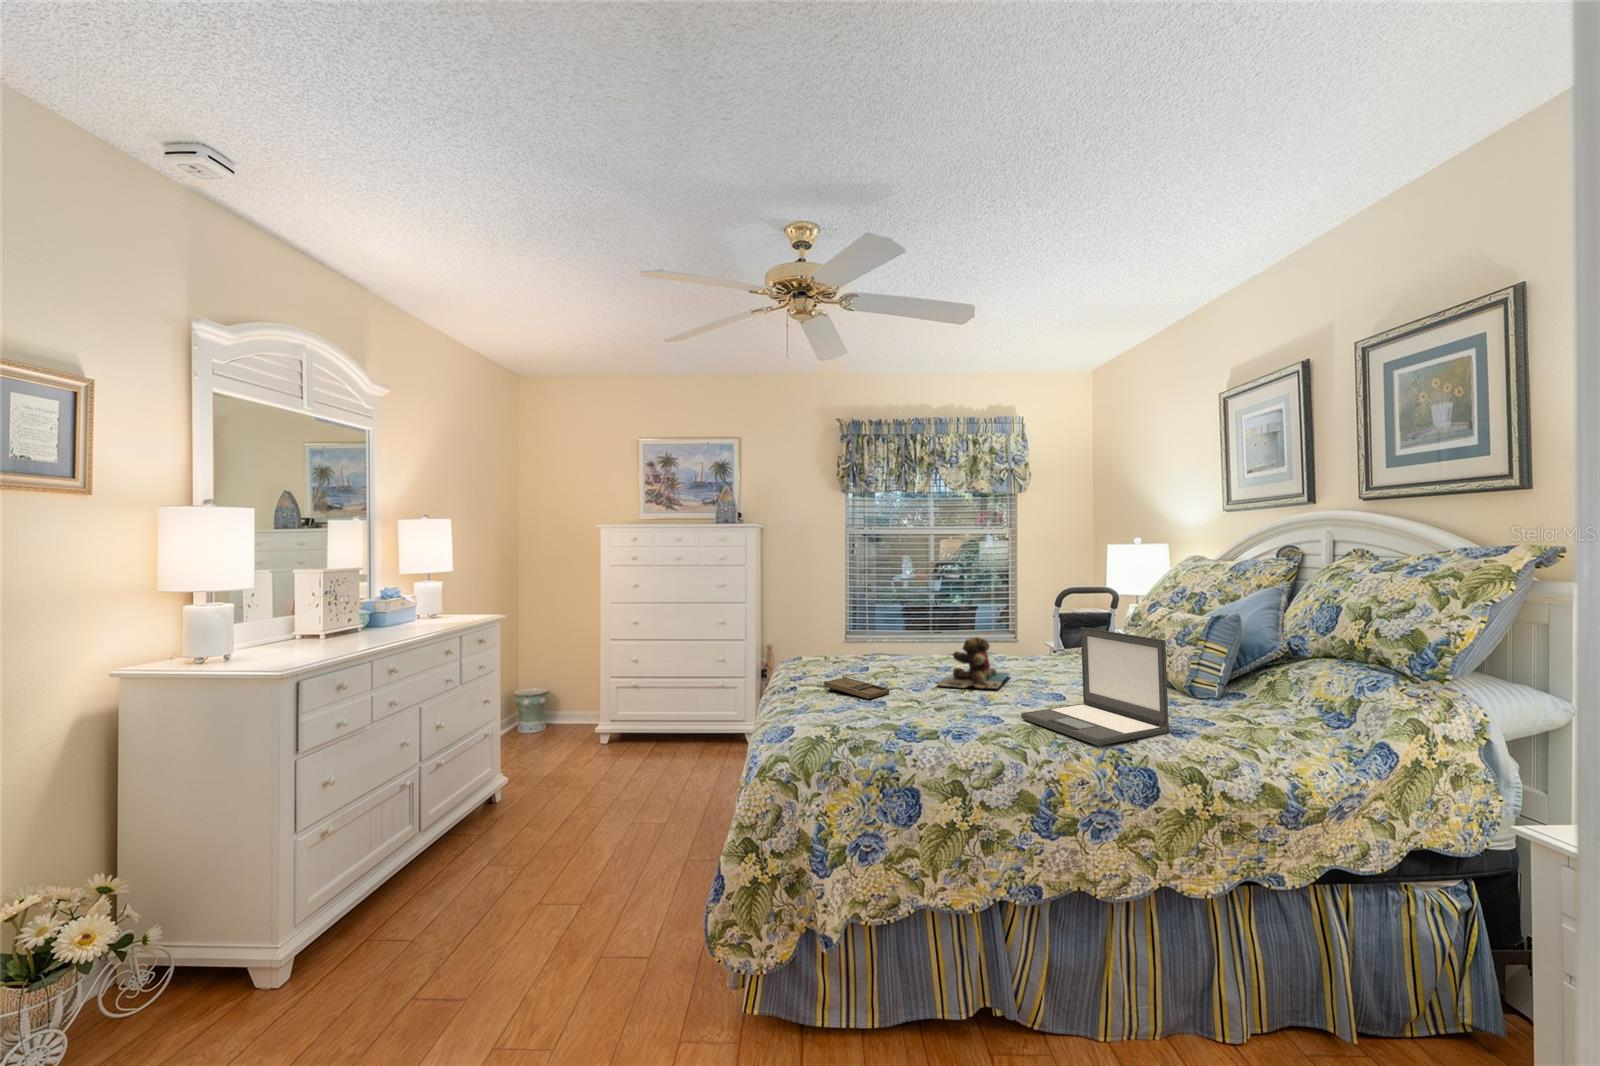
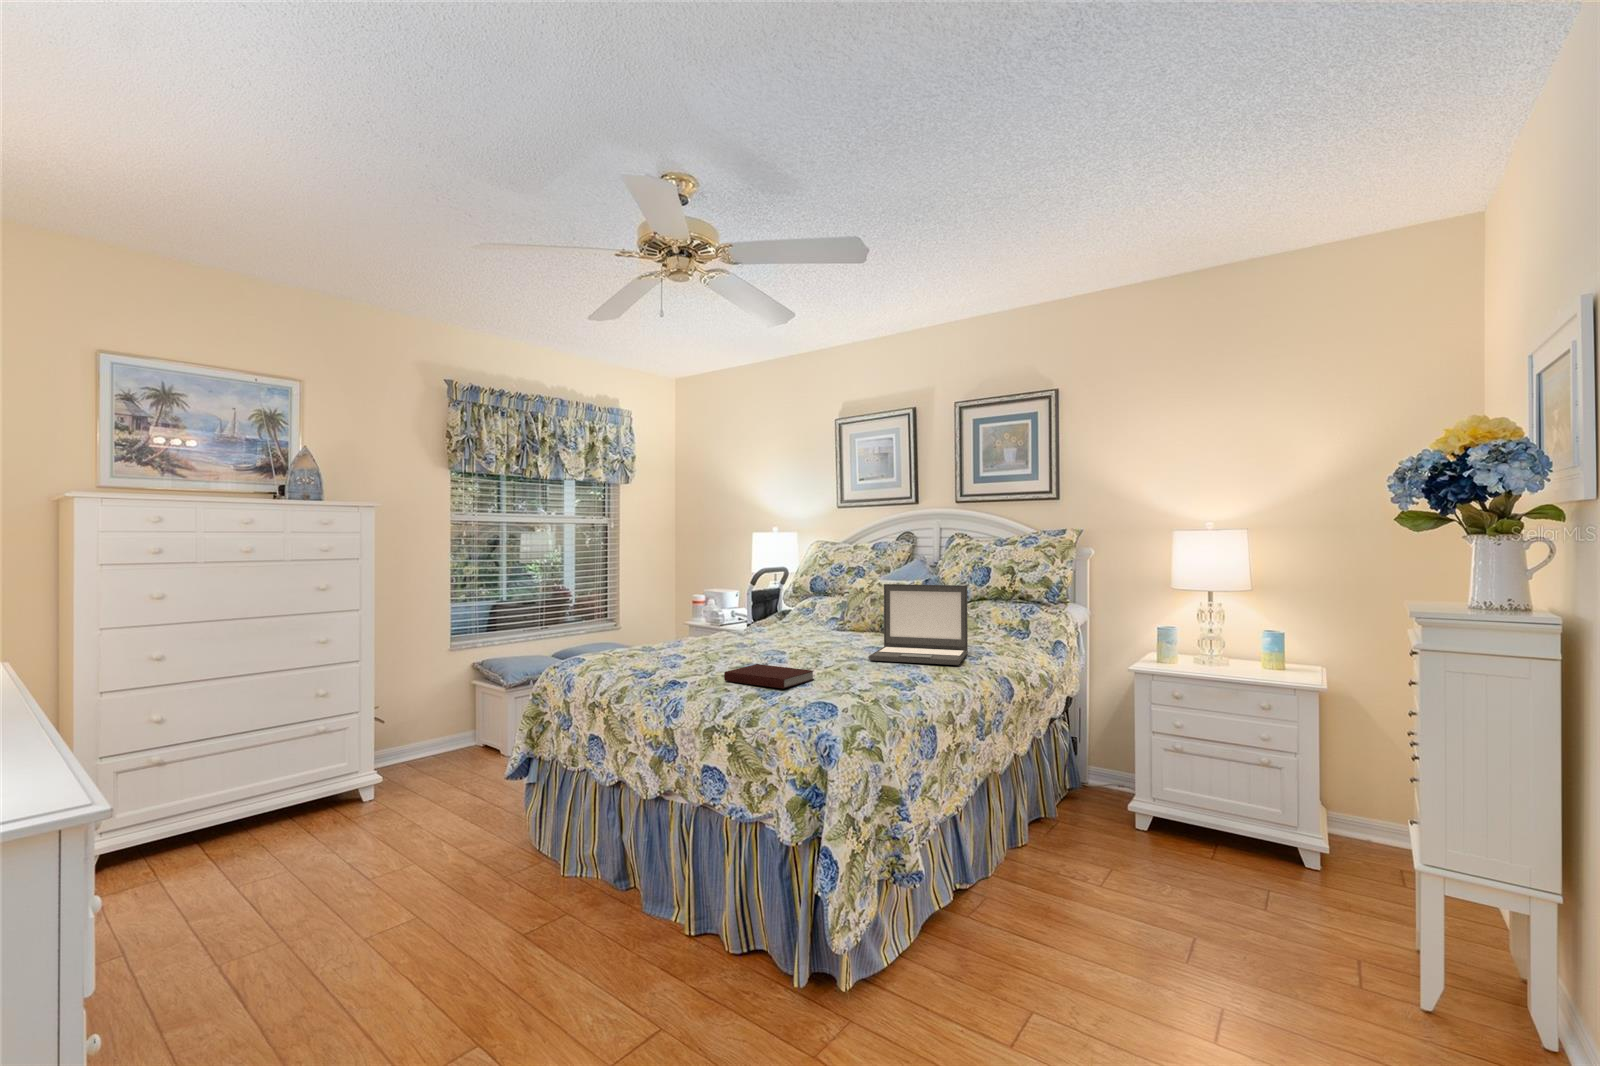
teddy bear: present [937,637,1010,688] -> none [728,604,799,651]
tray: present [824,677,889,699] -> none [643,654,716,667]
notebook: none [842,703,912,734] -> present [724,664,814,689]

